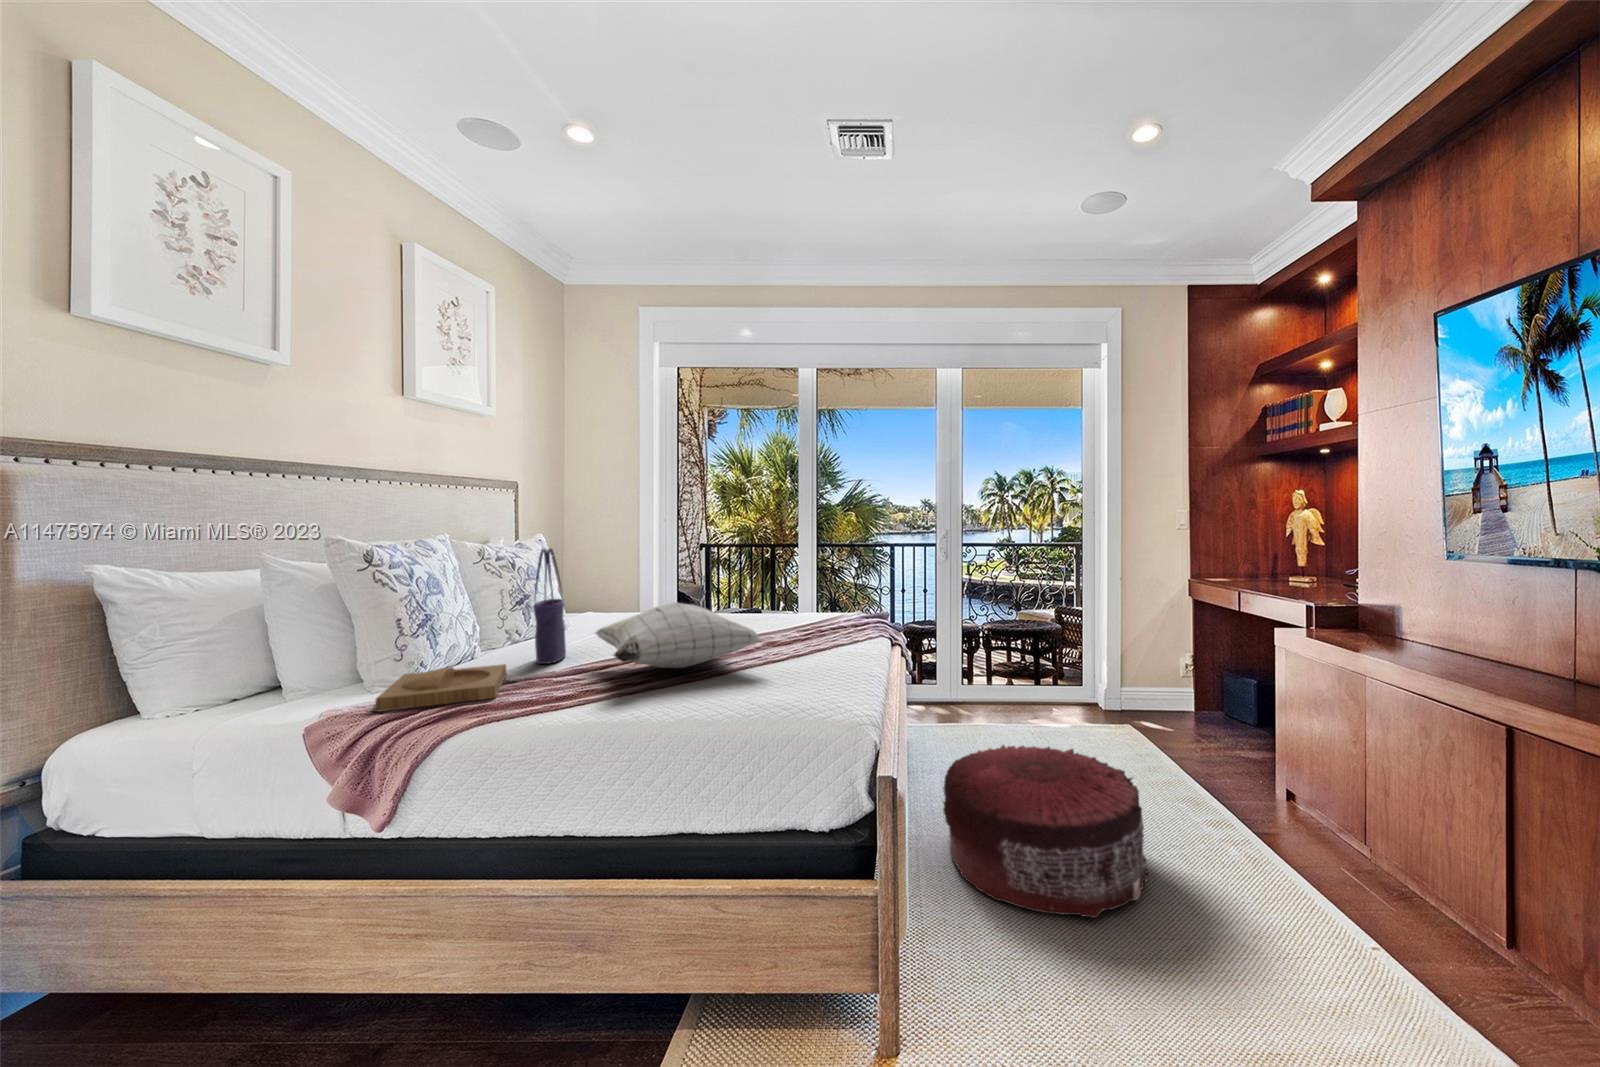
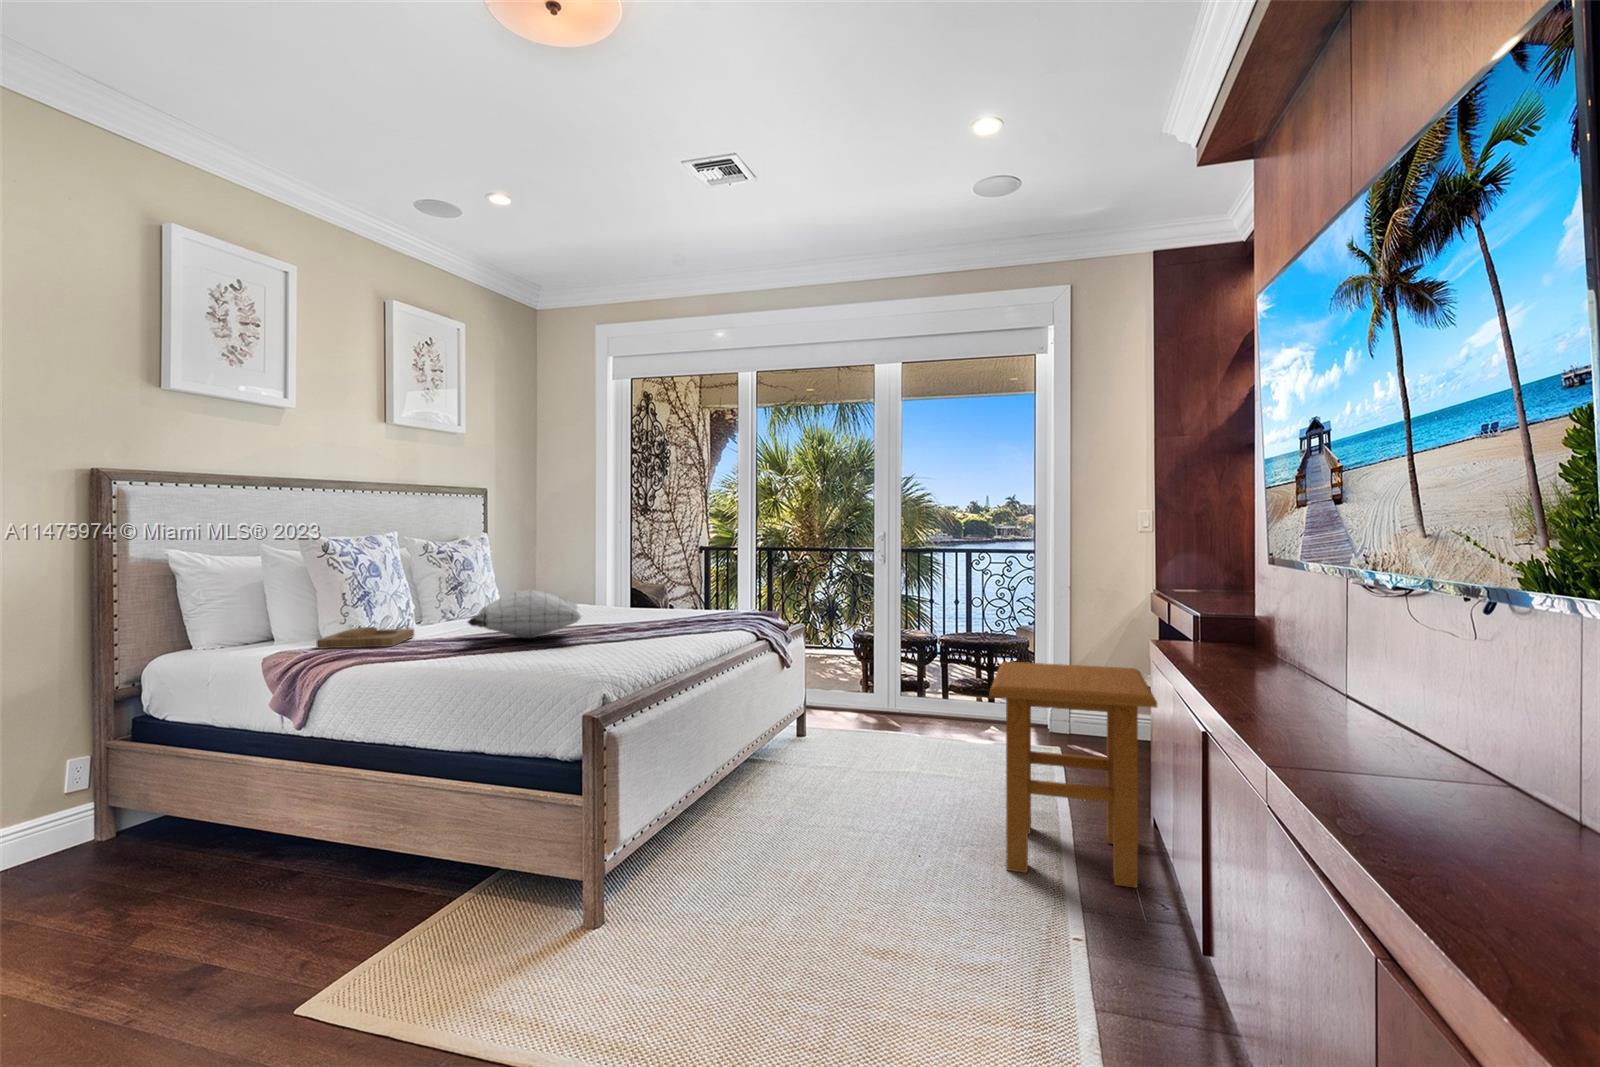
tote bag: present [534,548,566,664] -> none [442,547,470,632]
side table: none [1242,661,1585,945] -> present [989,662,1157,888]
pouf: present [943,745,1148,918] -> none [739,725,894,844]

